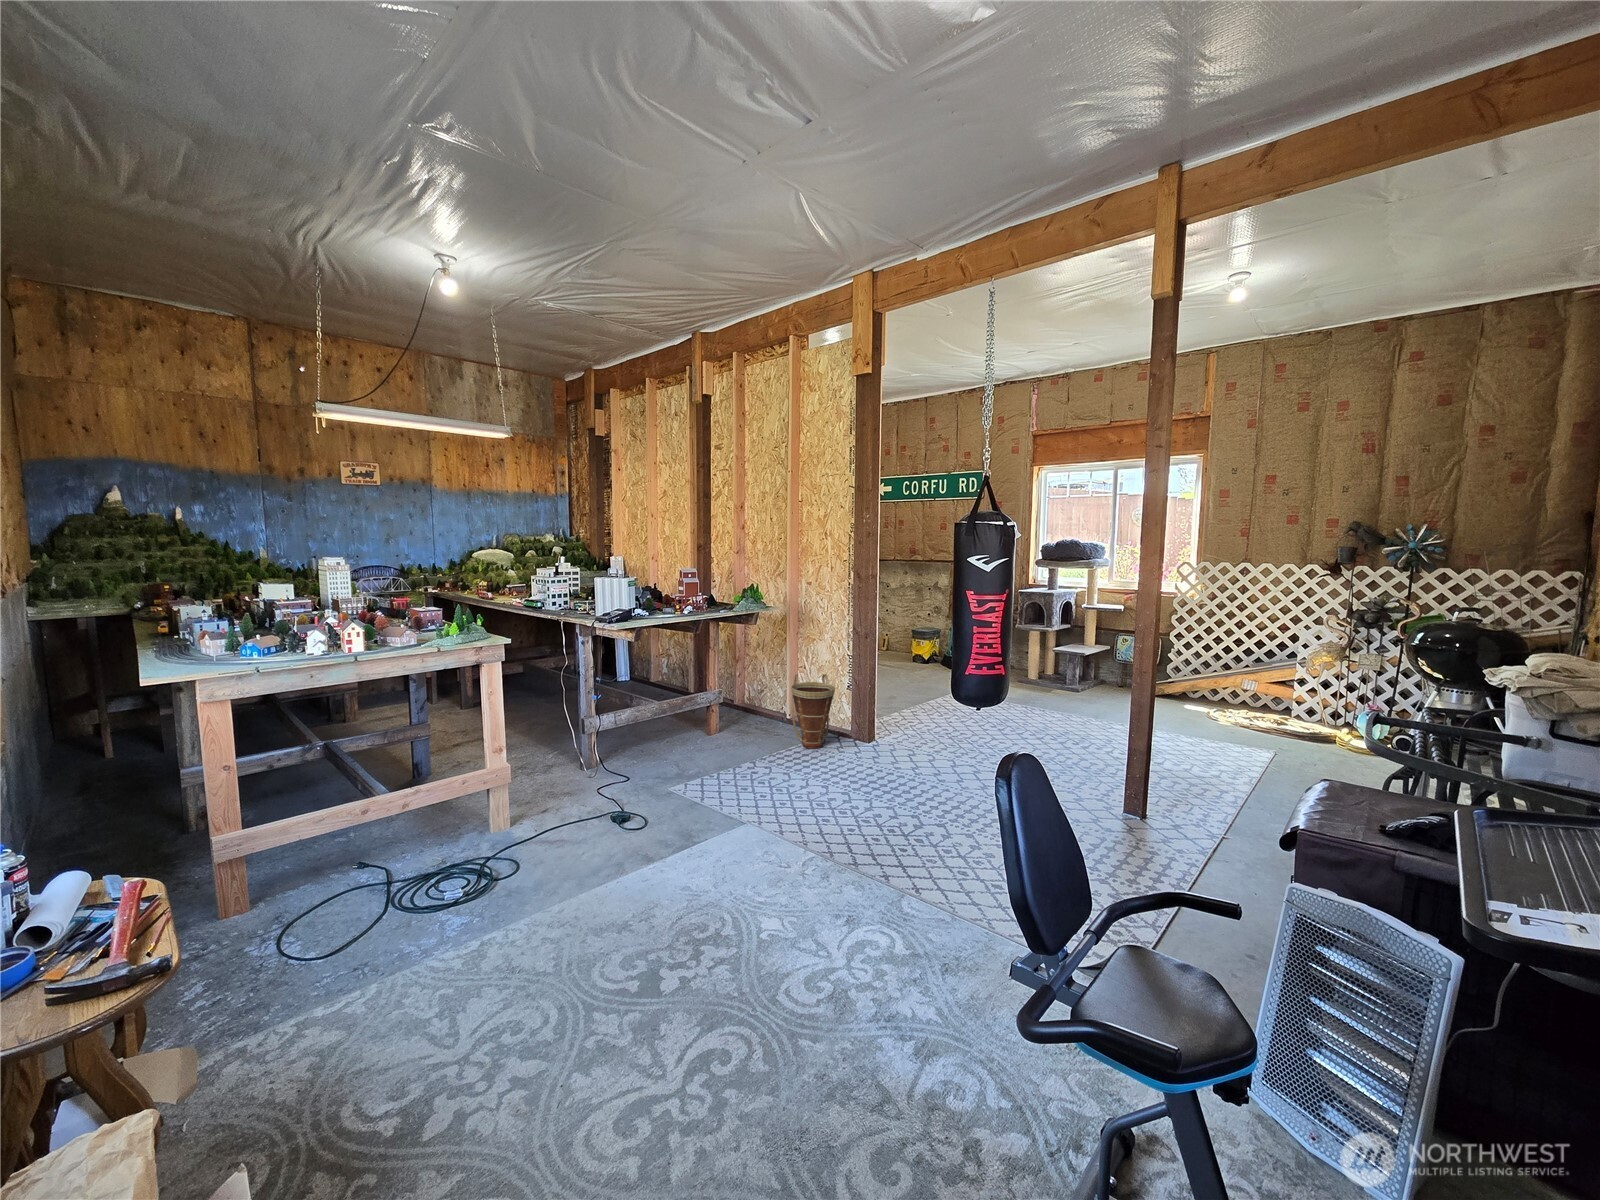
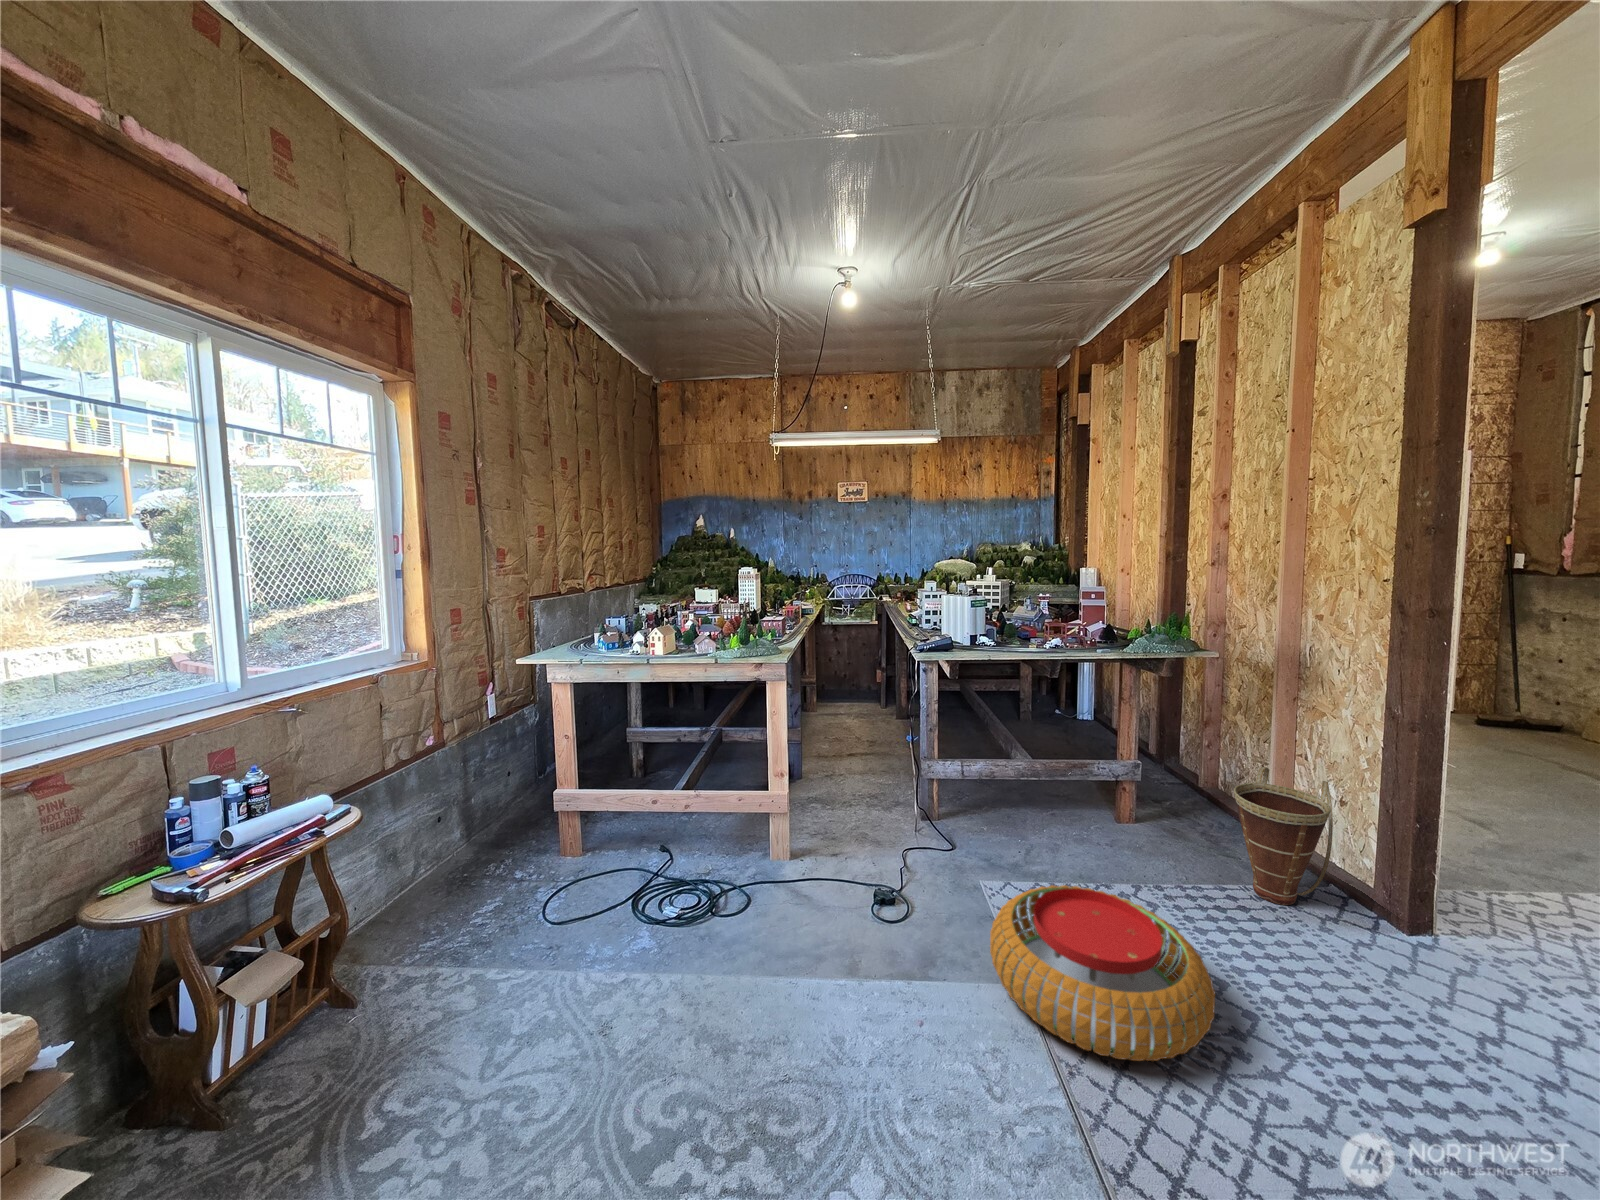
pouf: none [718,758,845,838] -> present [990,885,1215,1061]

